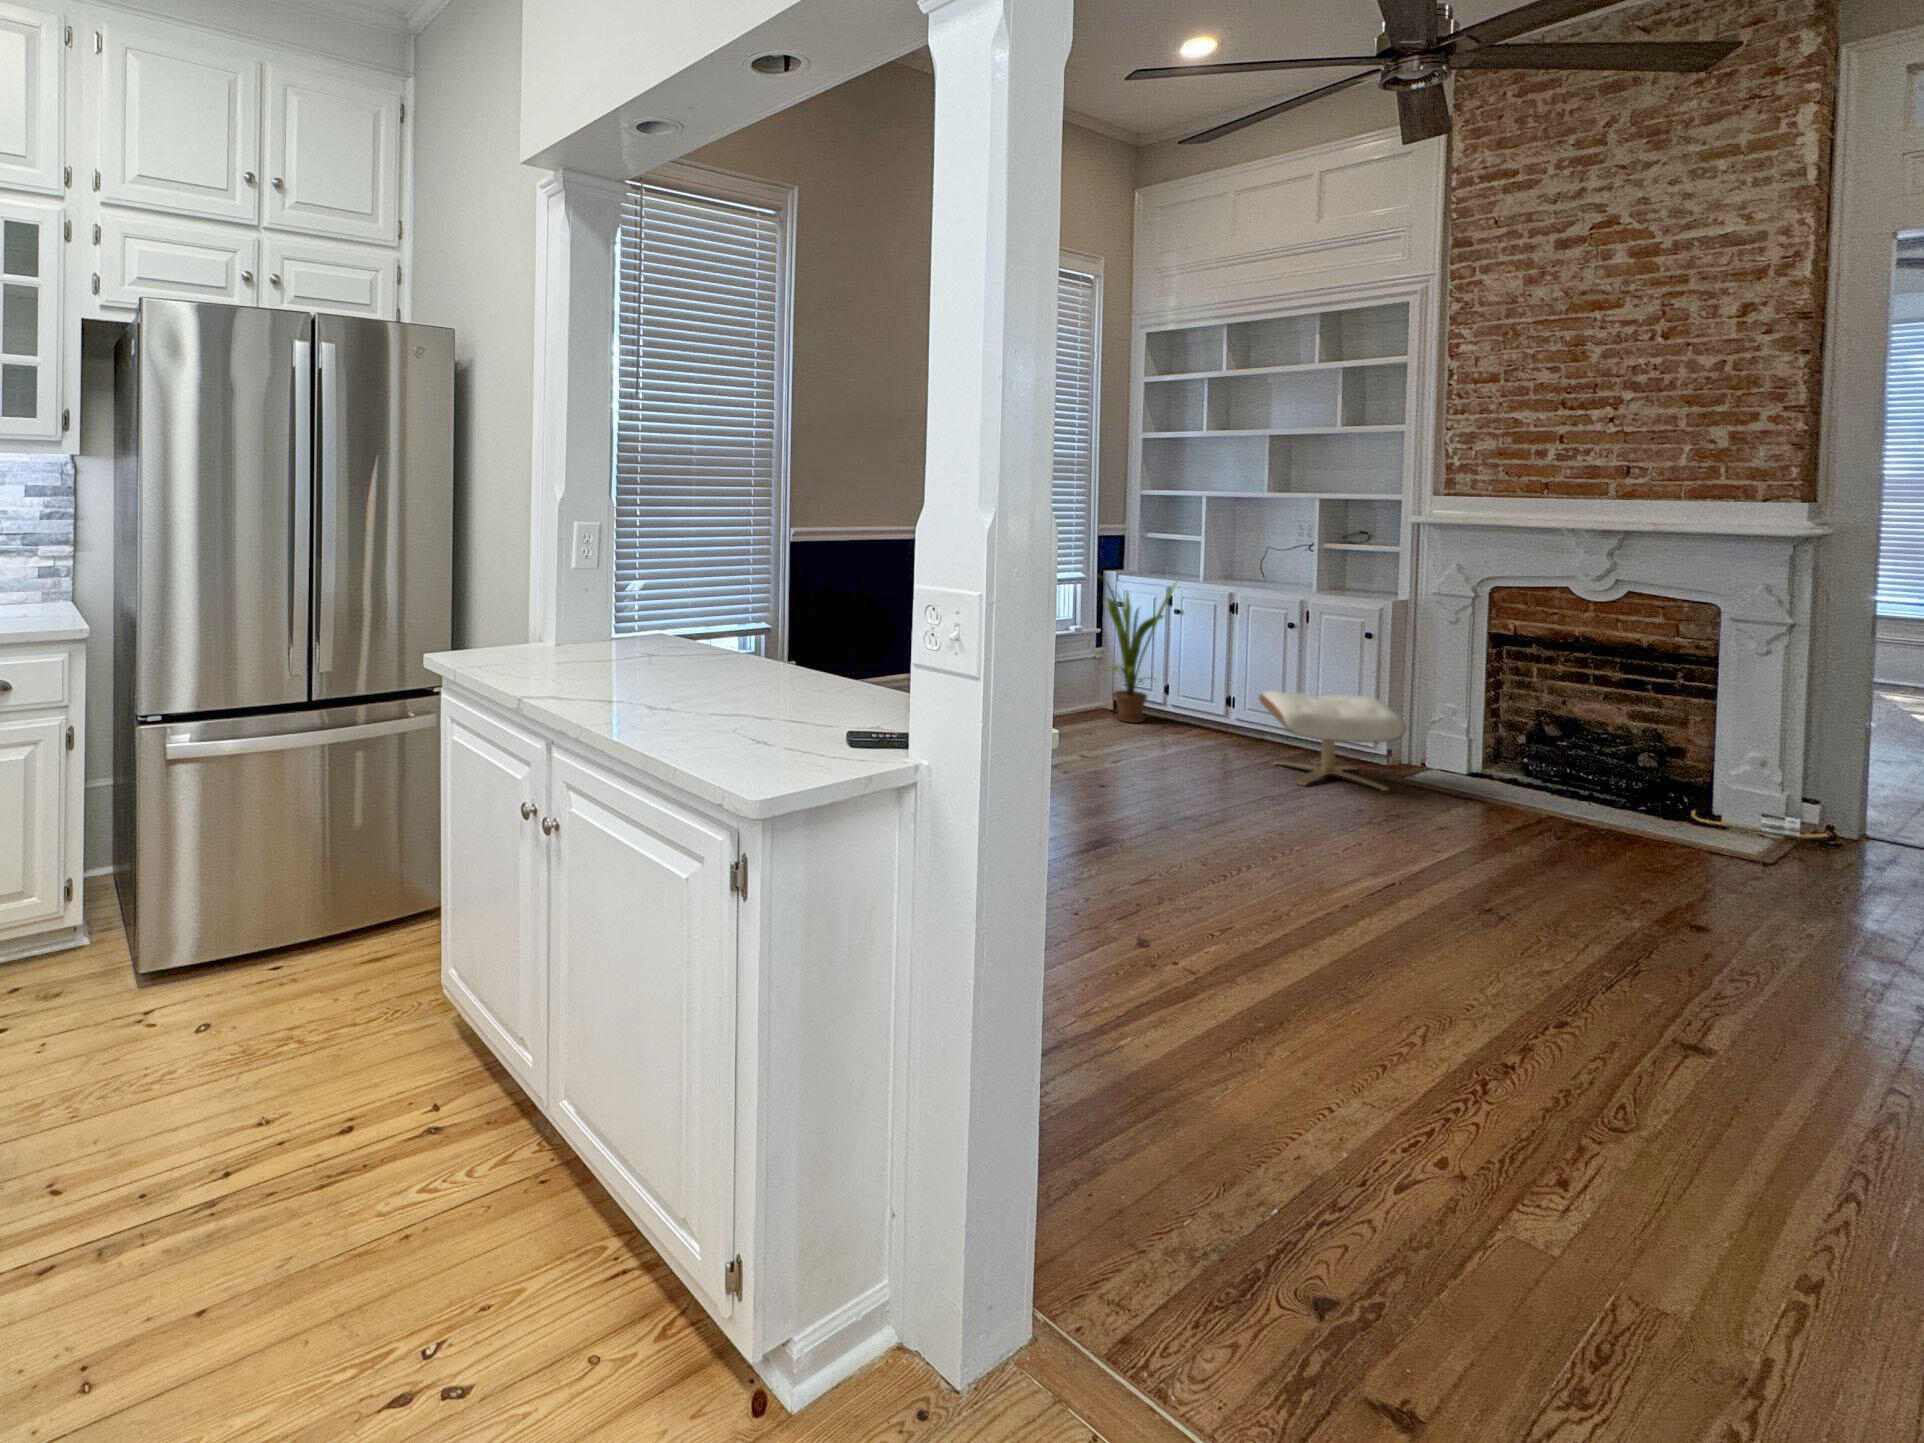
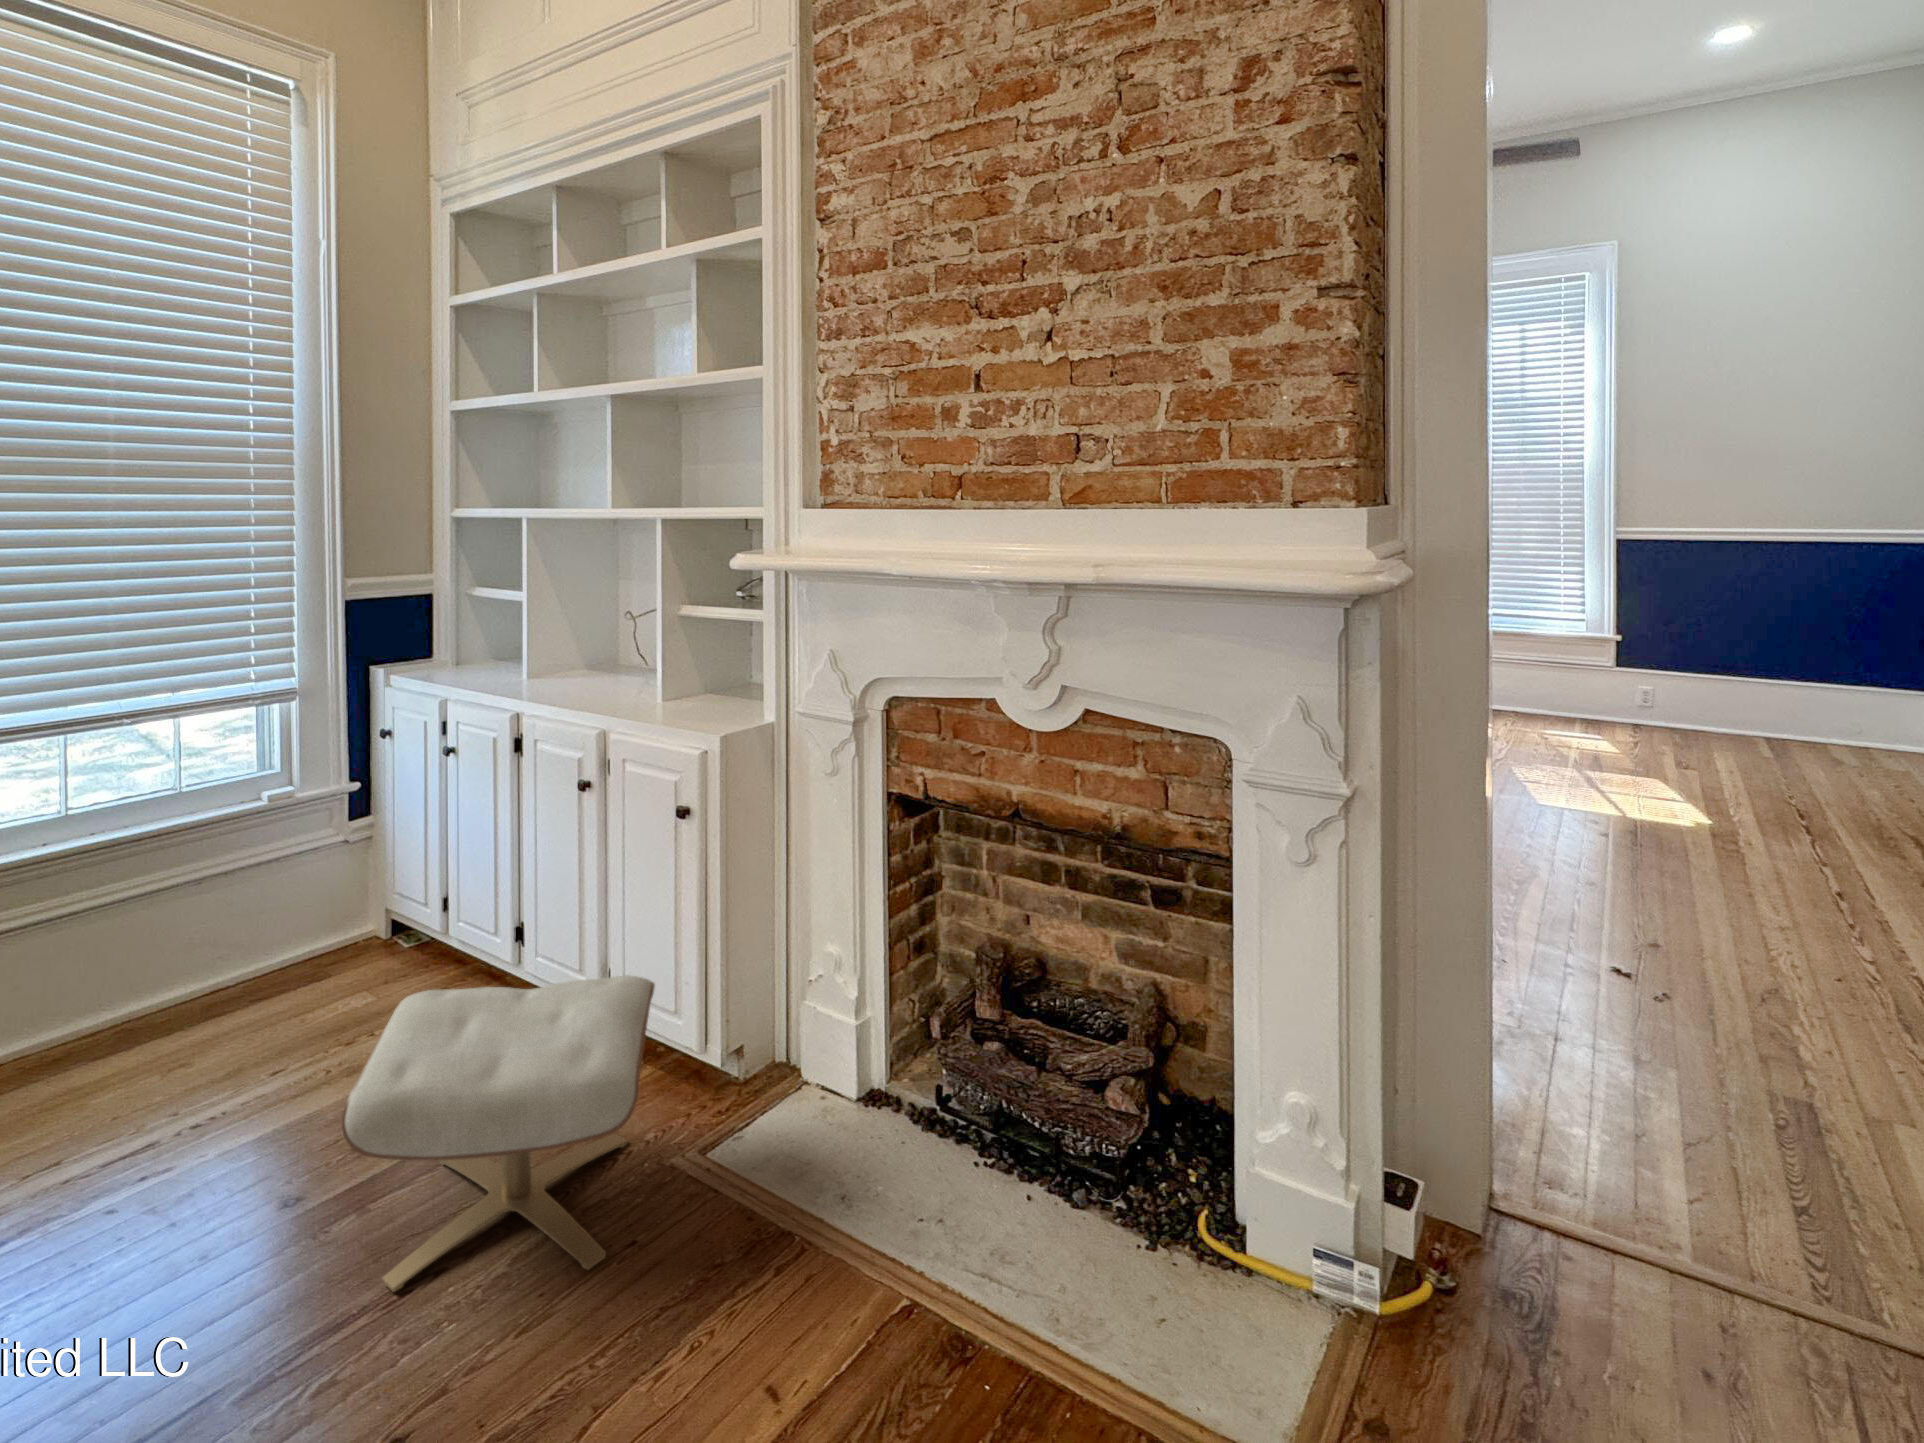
house plant: present [1106,582,1177,723] -> none [221,680,427,1009]

